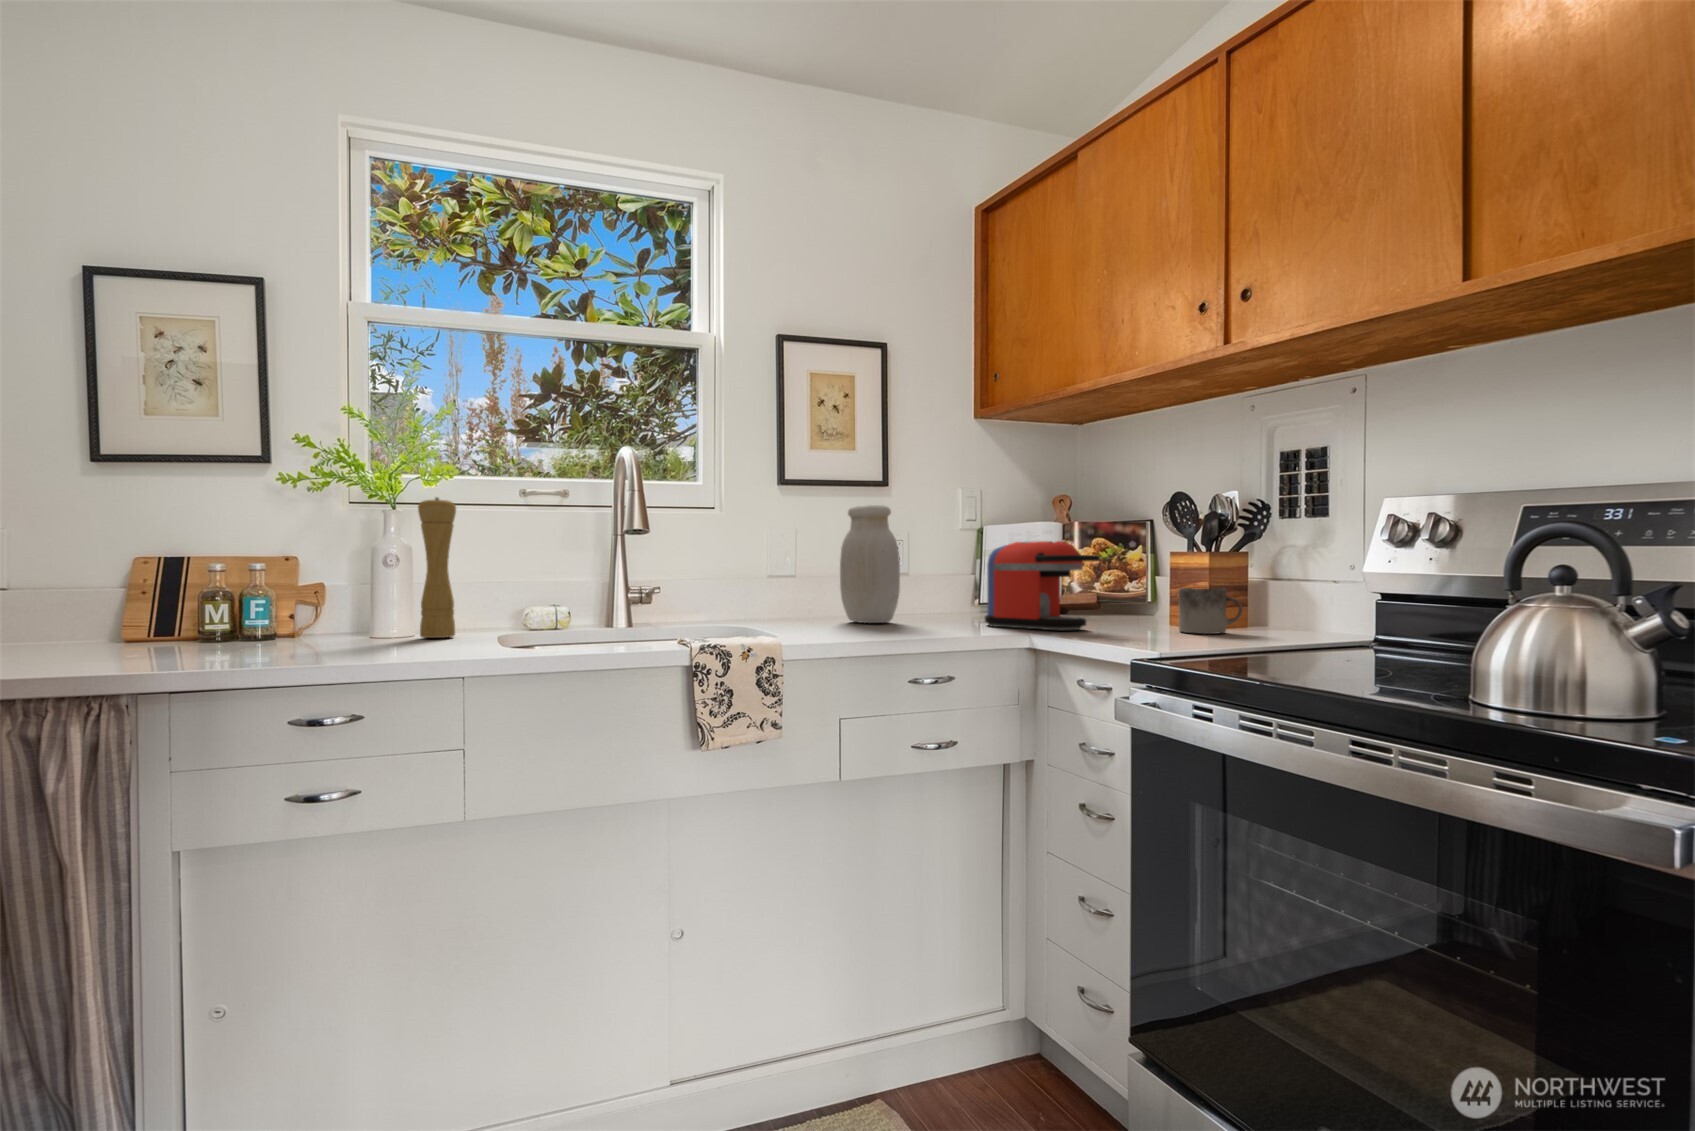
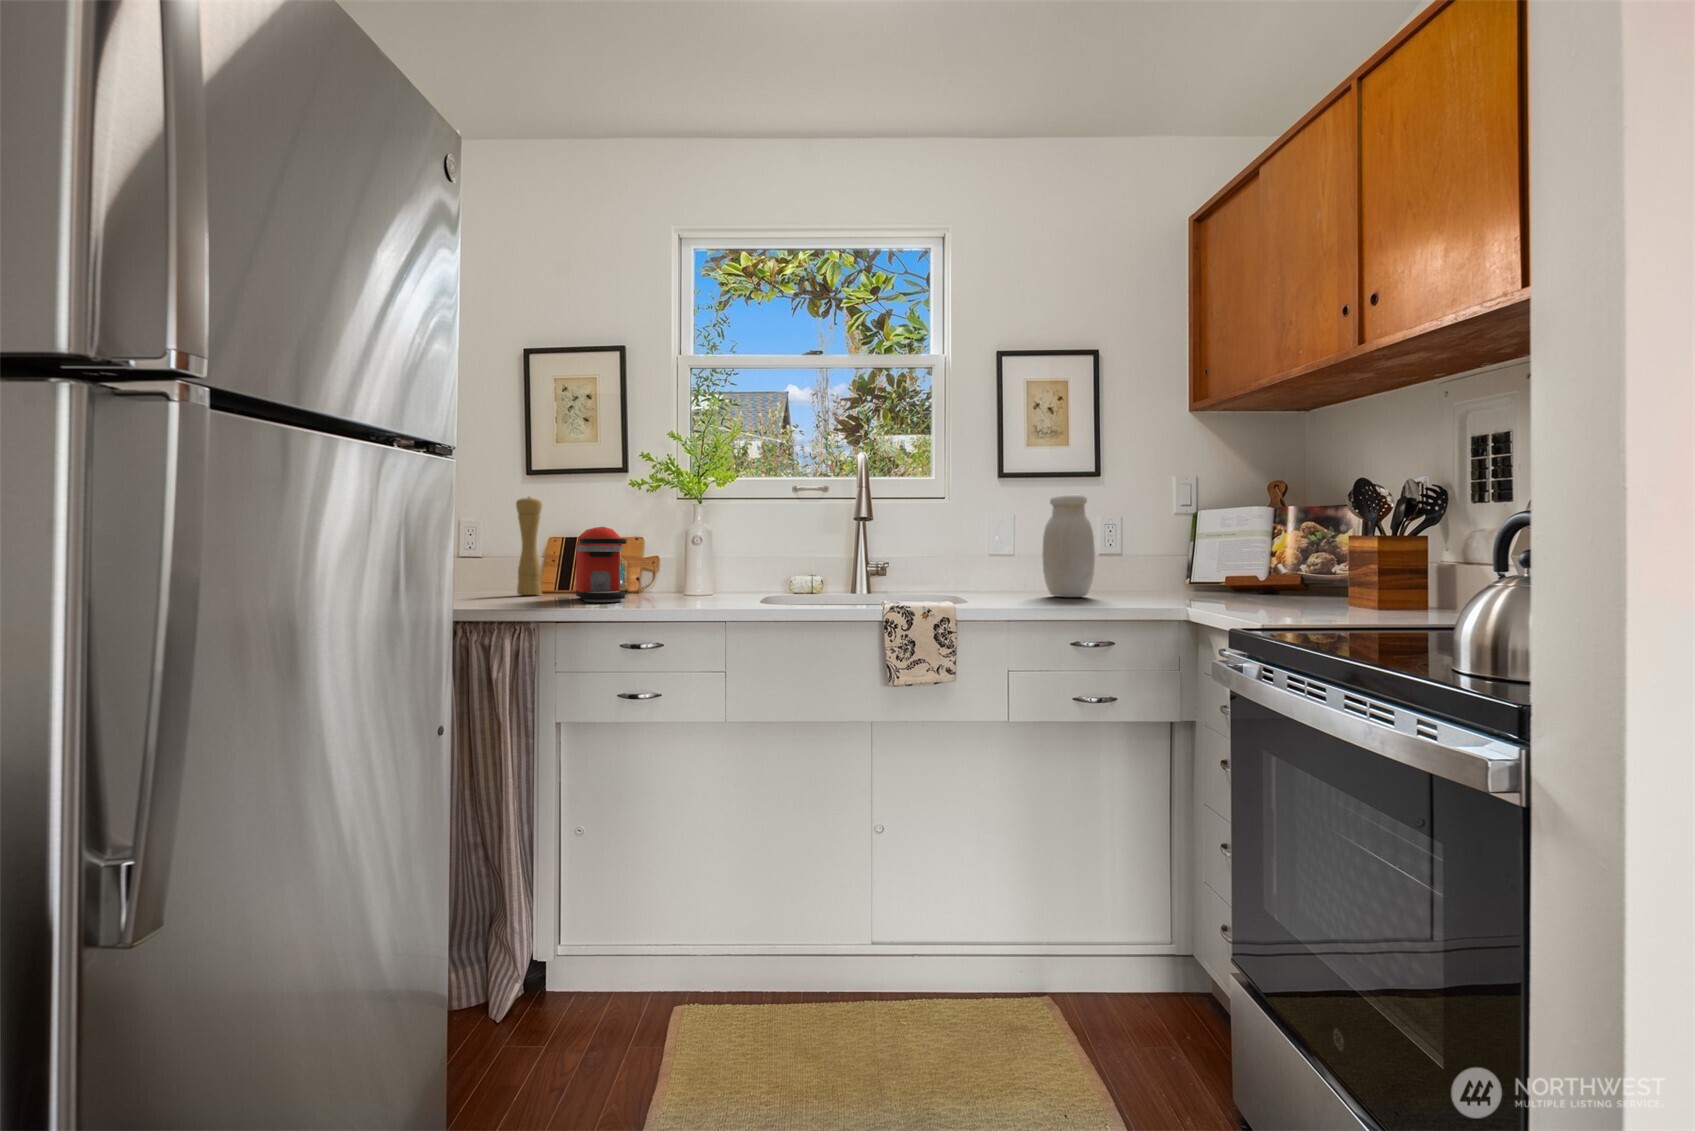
pepper mill: present [418,498,456,638] -> present [516,497,542,595]
coffee maker: present [985,541,1100,630] -> present [576,527,627,602]
mug: present [1179,588,1242,634] -> none [1350,570,1416,614]

